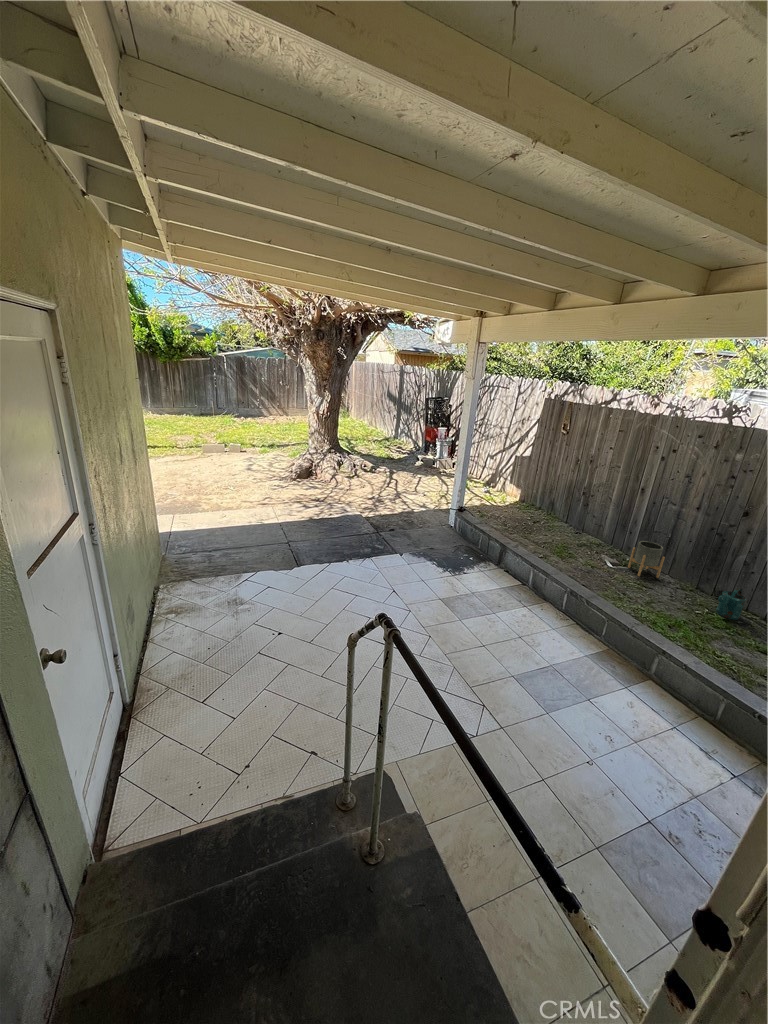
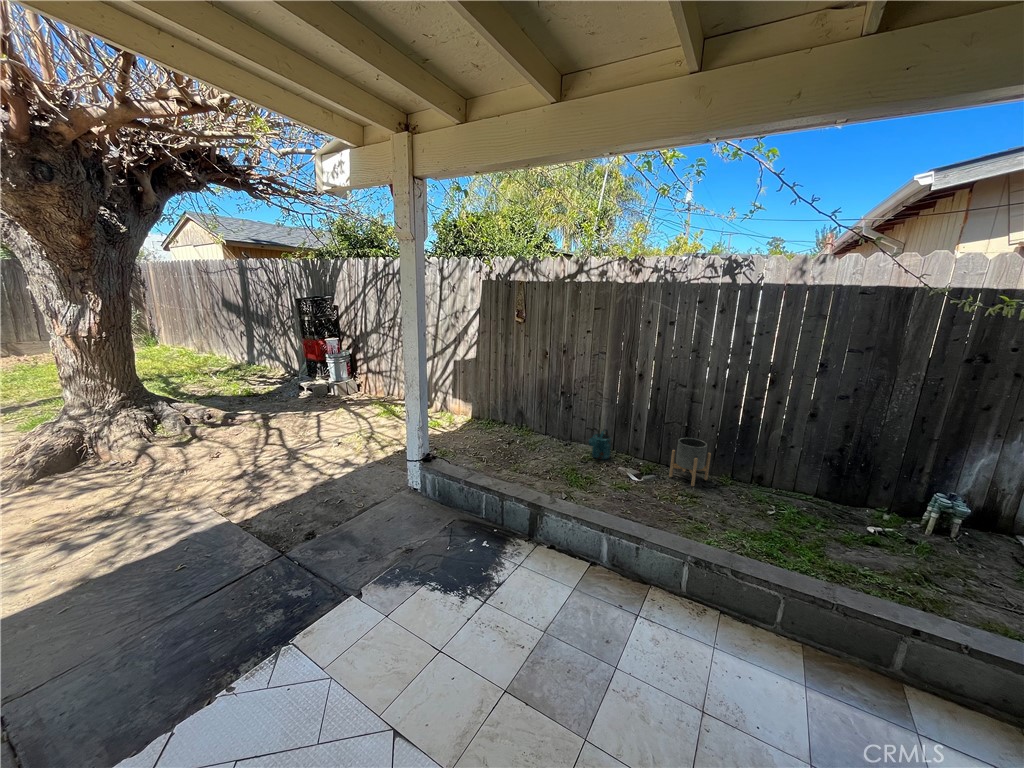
watering can: present [716,588,746,620] -> present [589,429,611,460]

